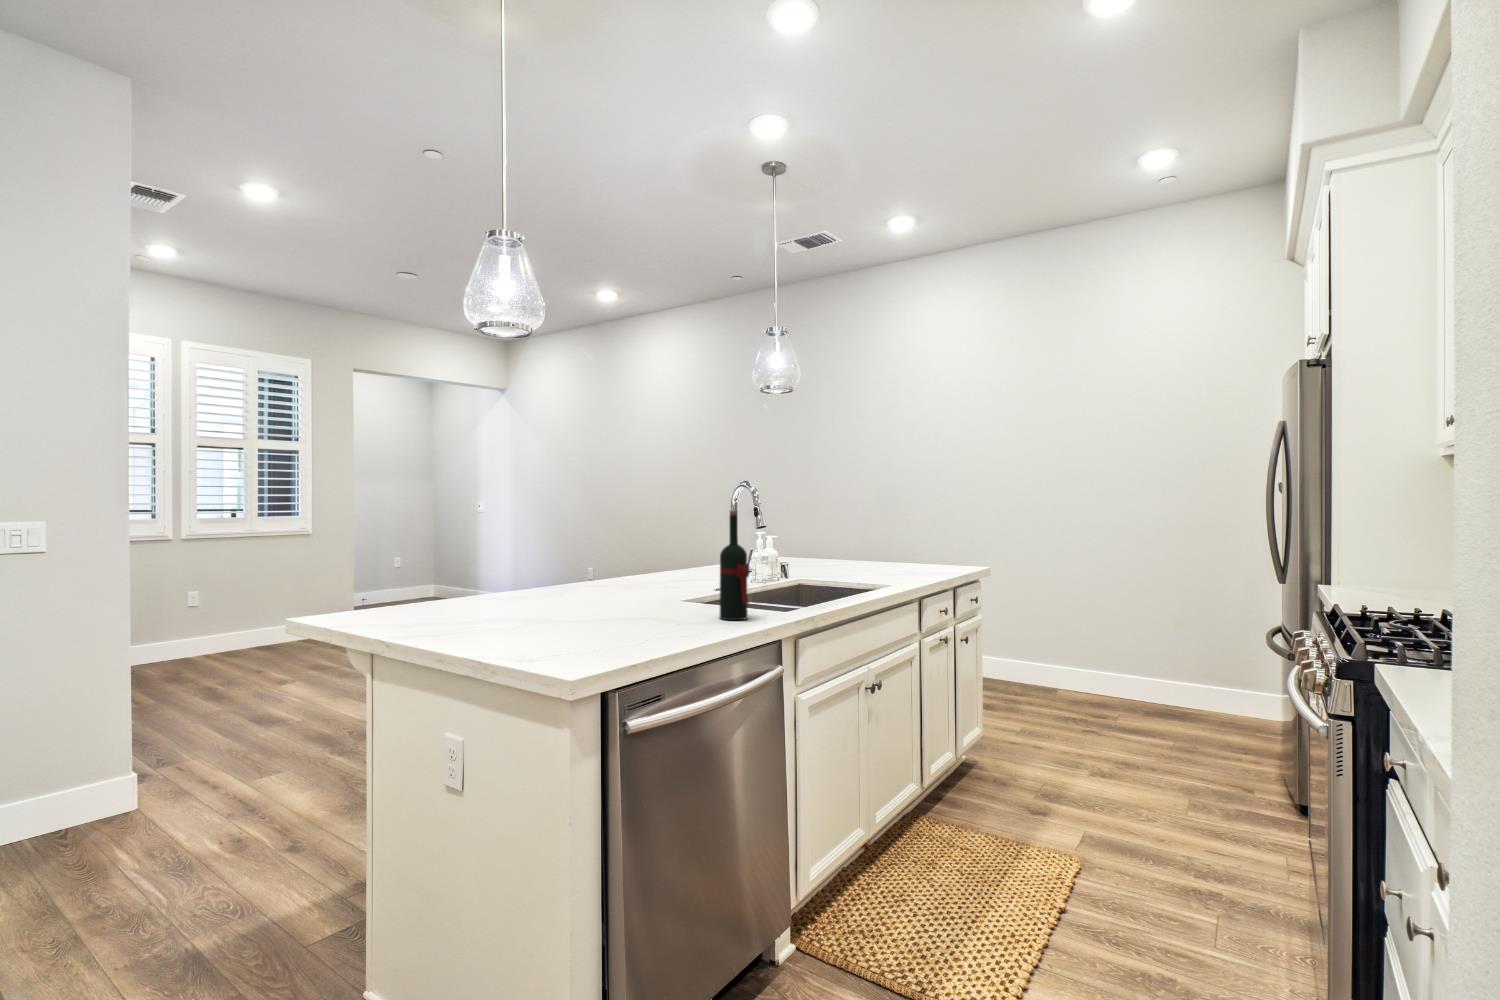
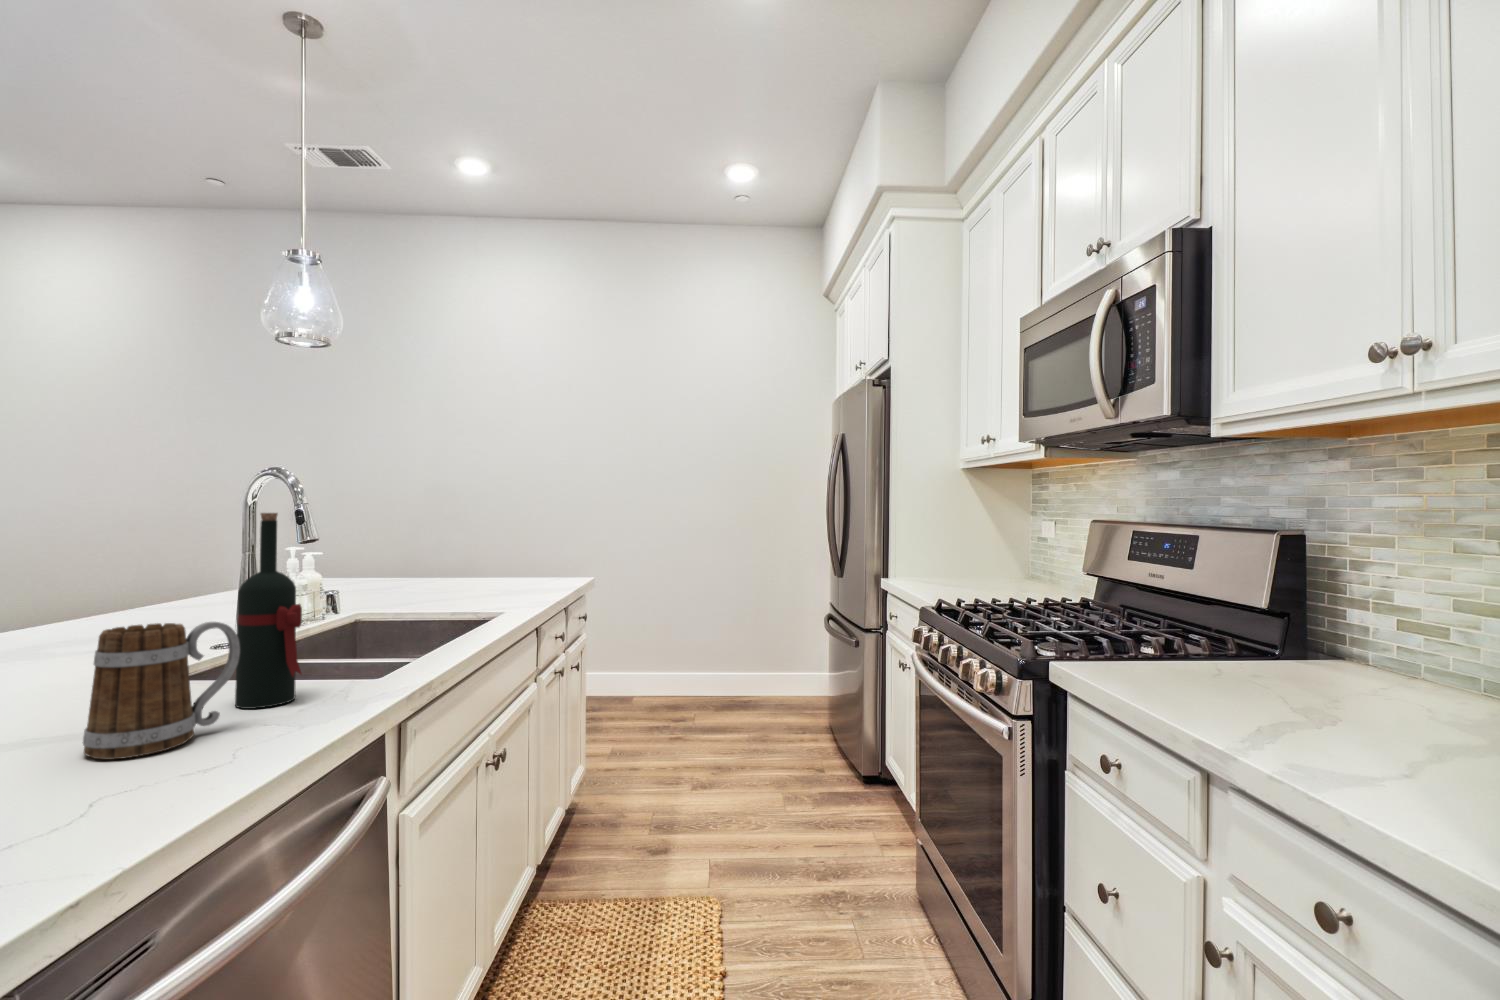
mug: none [659,568,719,631] -> present [83,622,240,760]

